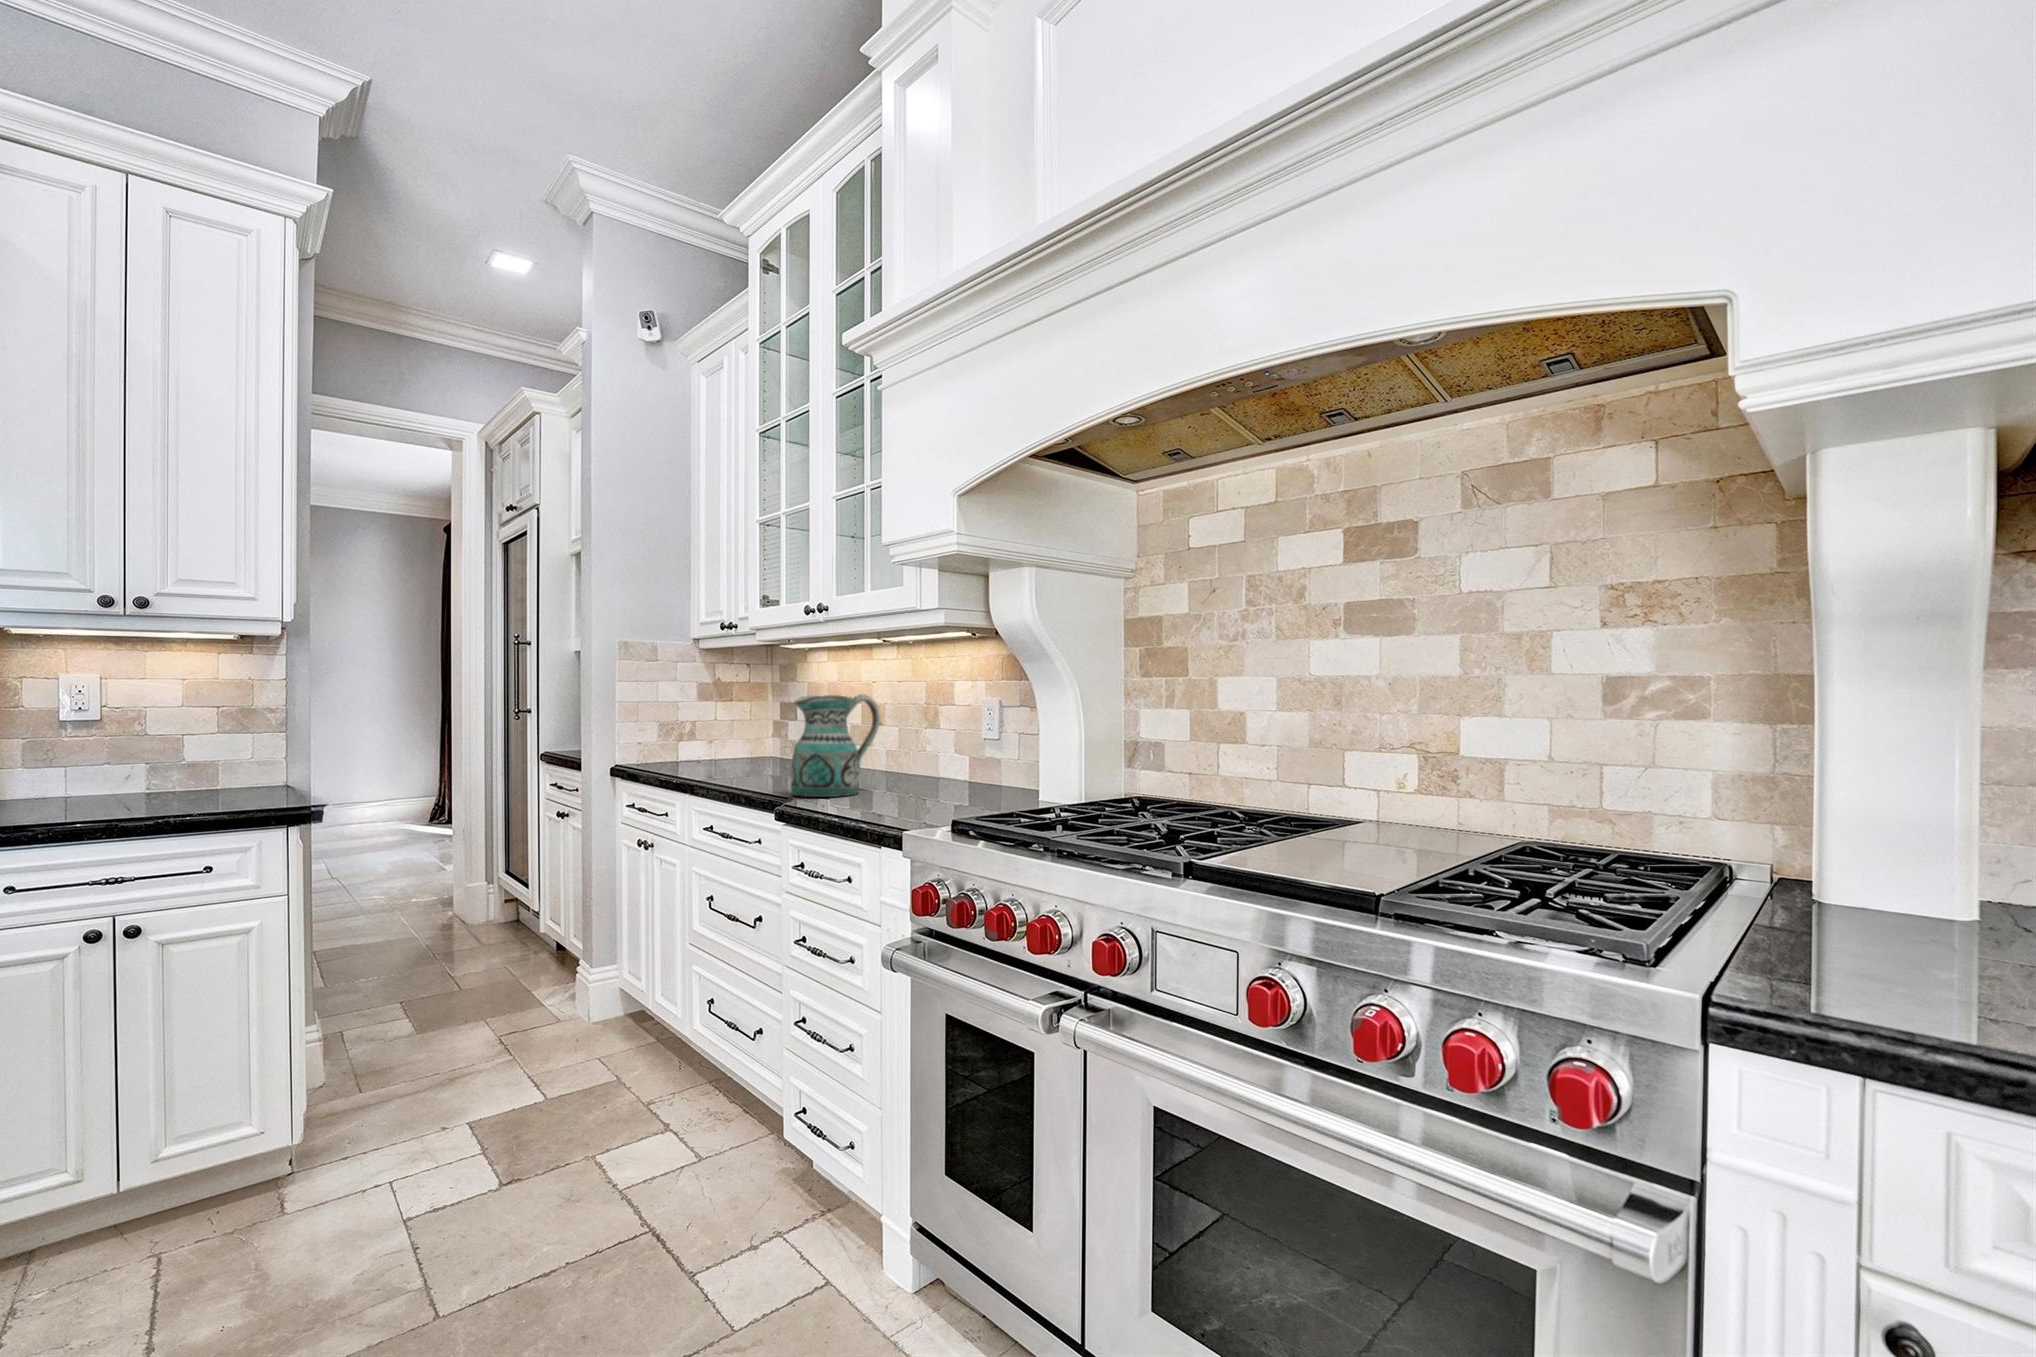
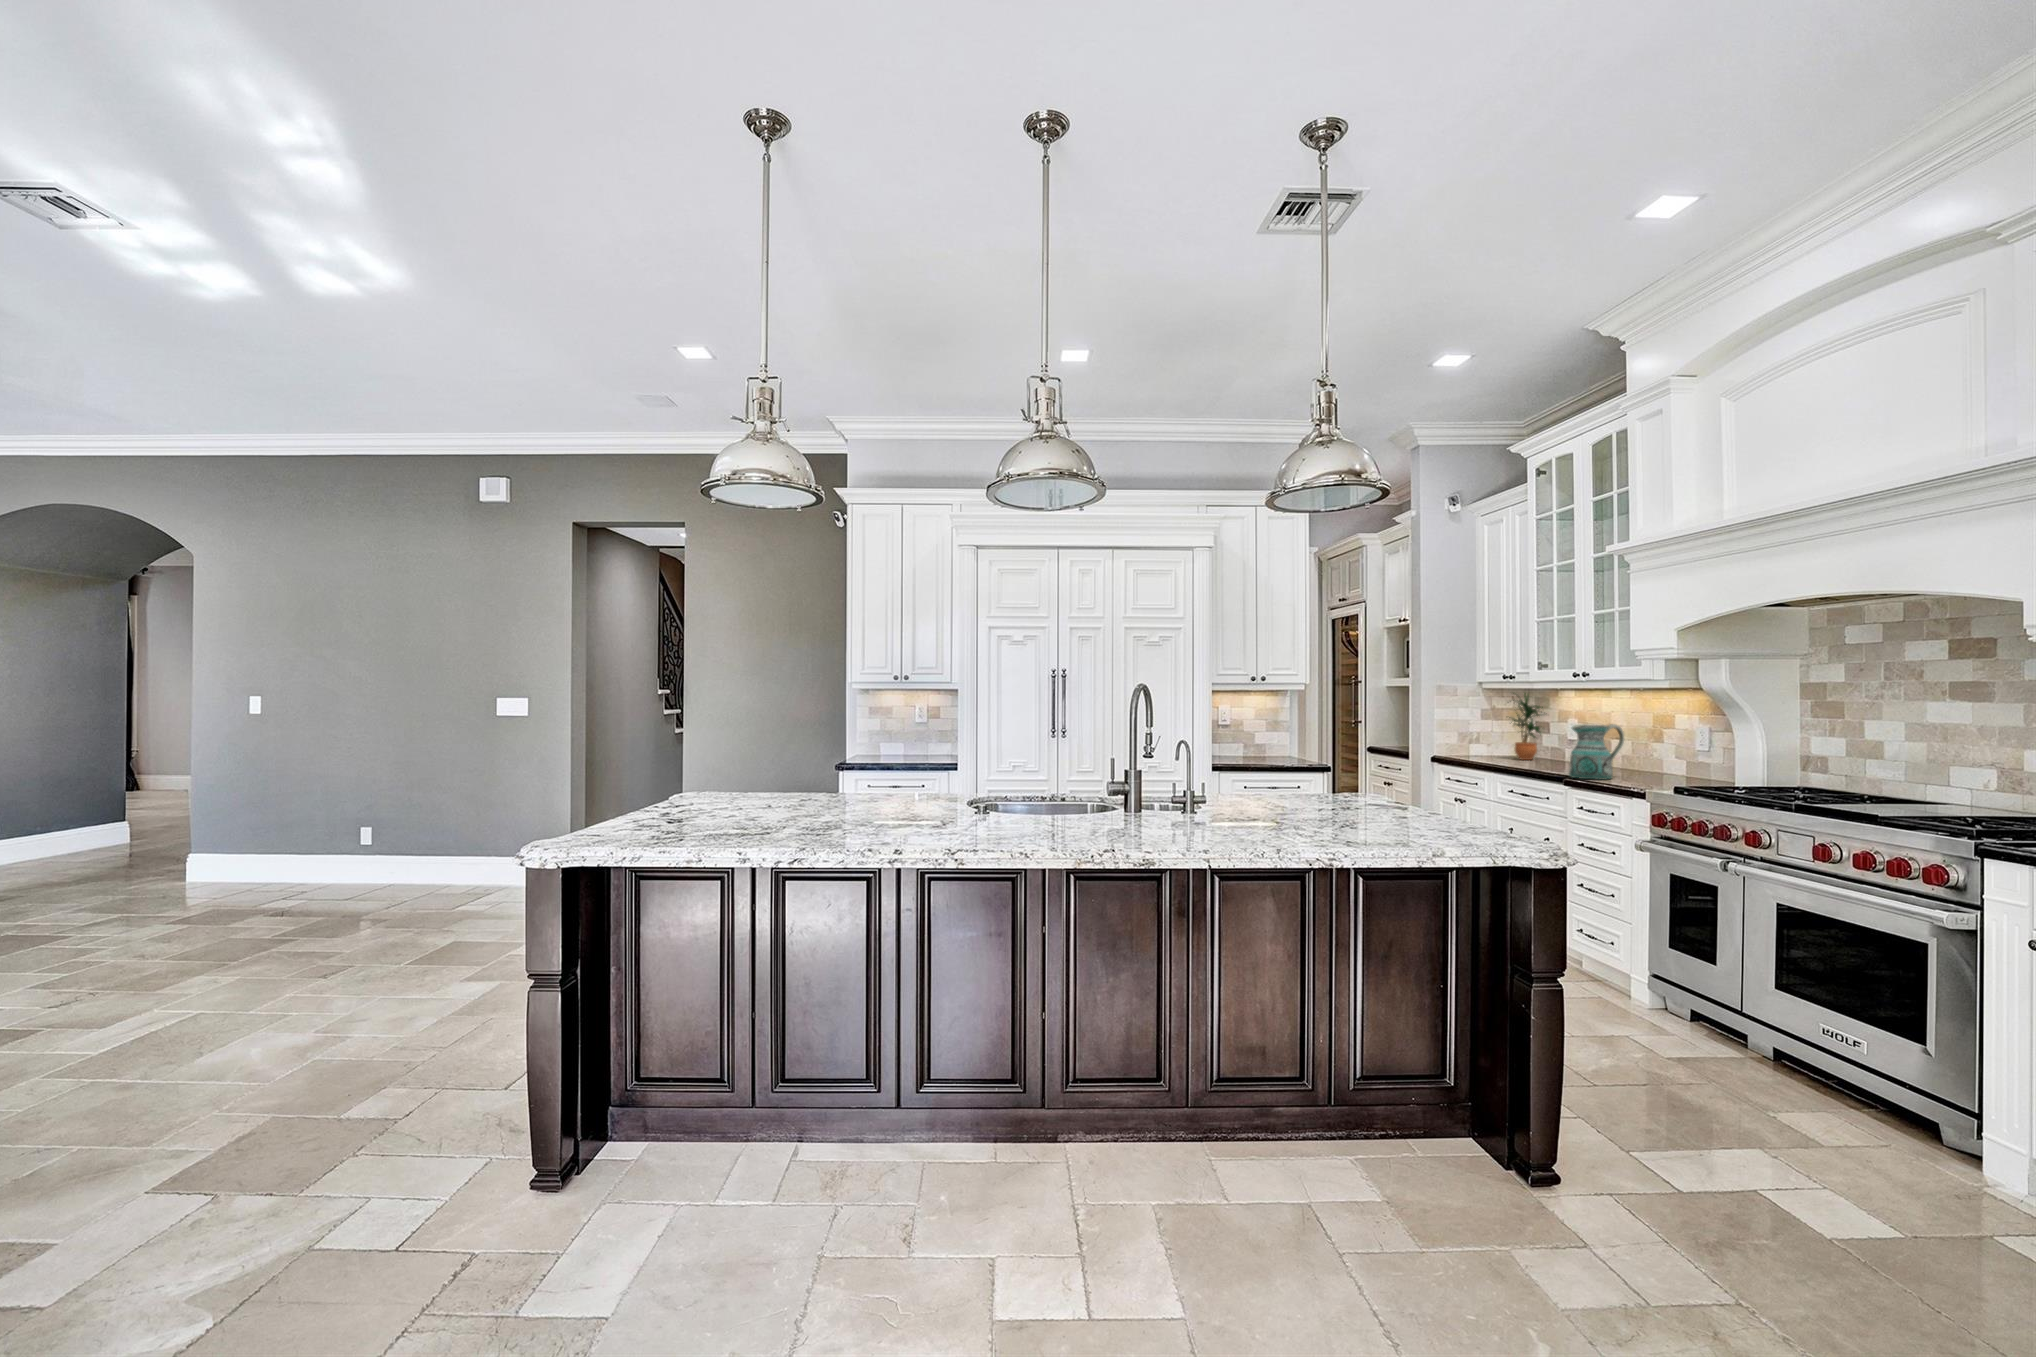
potted plant: none [731,653,796,762] -> present [1509,693,1543,760]

